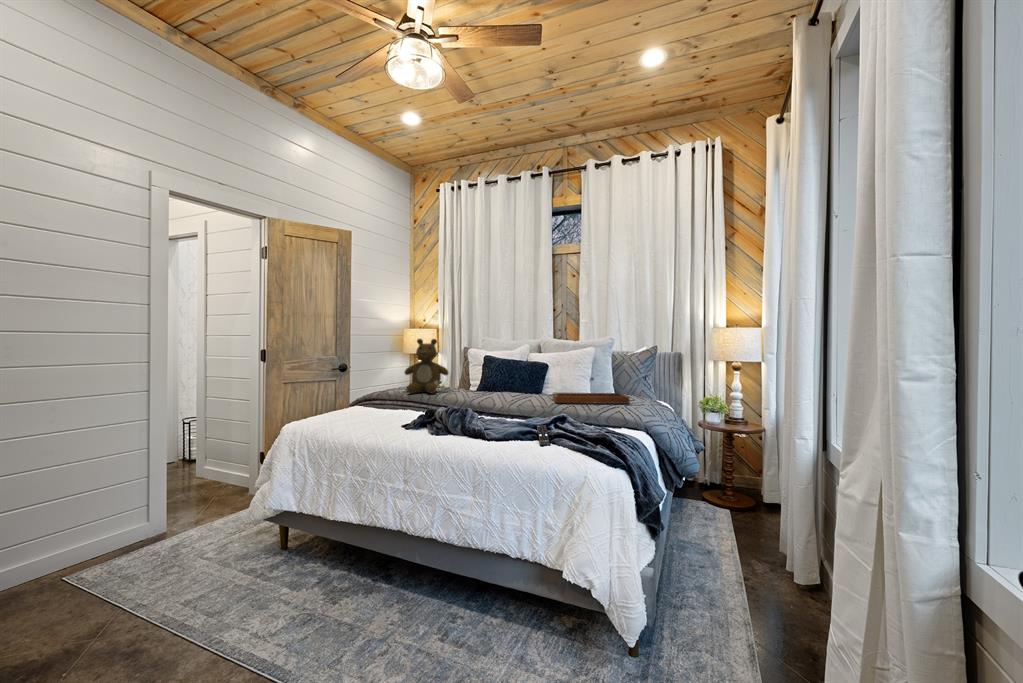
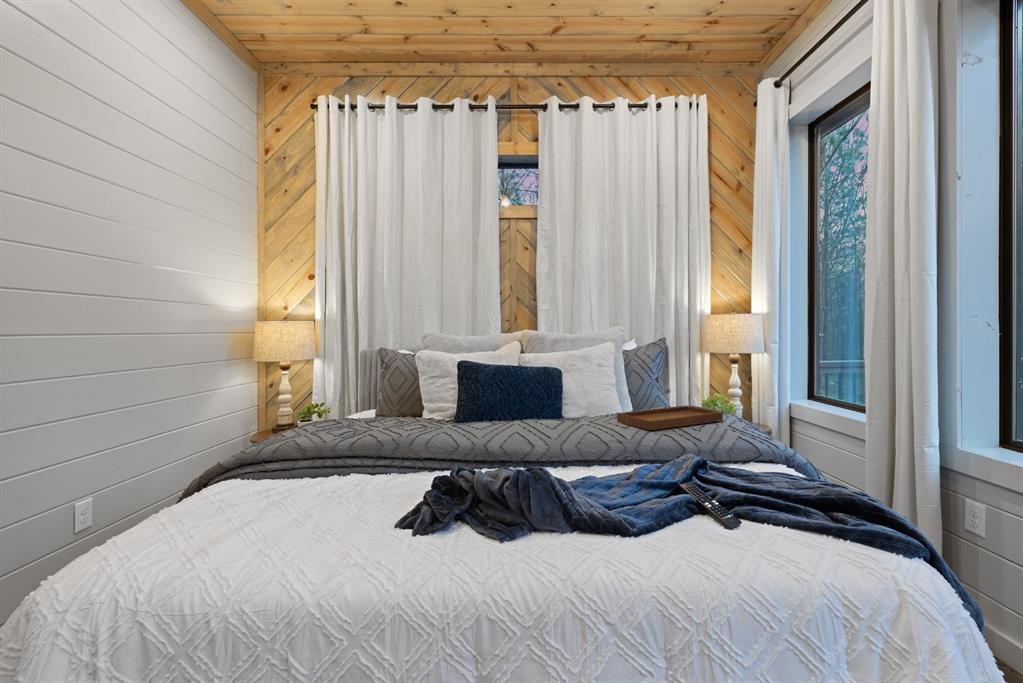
teddy bear: present [405,339,448,393] -> none [378,343,449,435]

